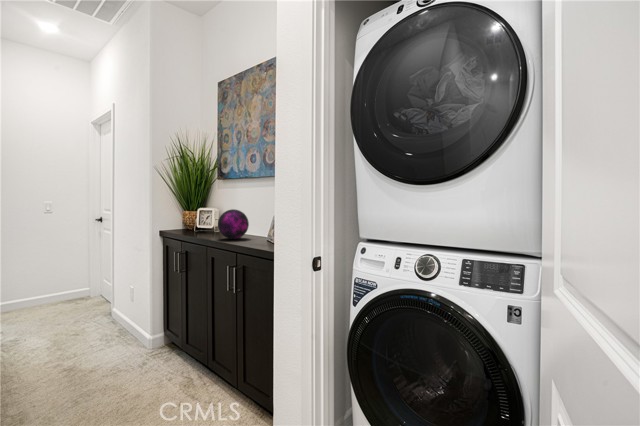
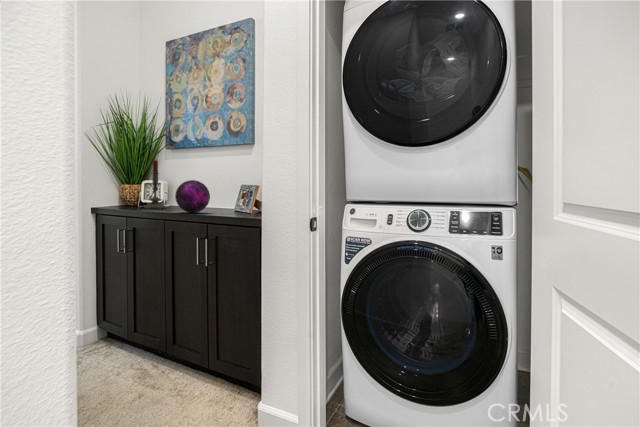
candle: none [198,188,216,233] -> present [145,160,166,209]

